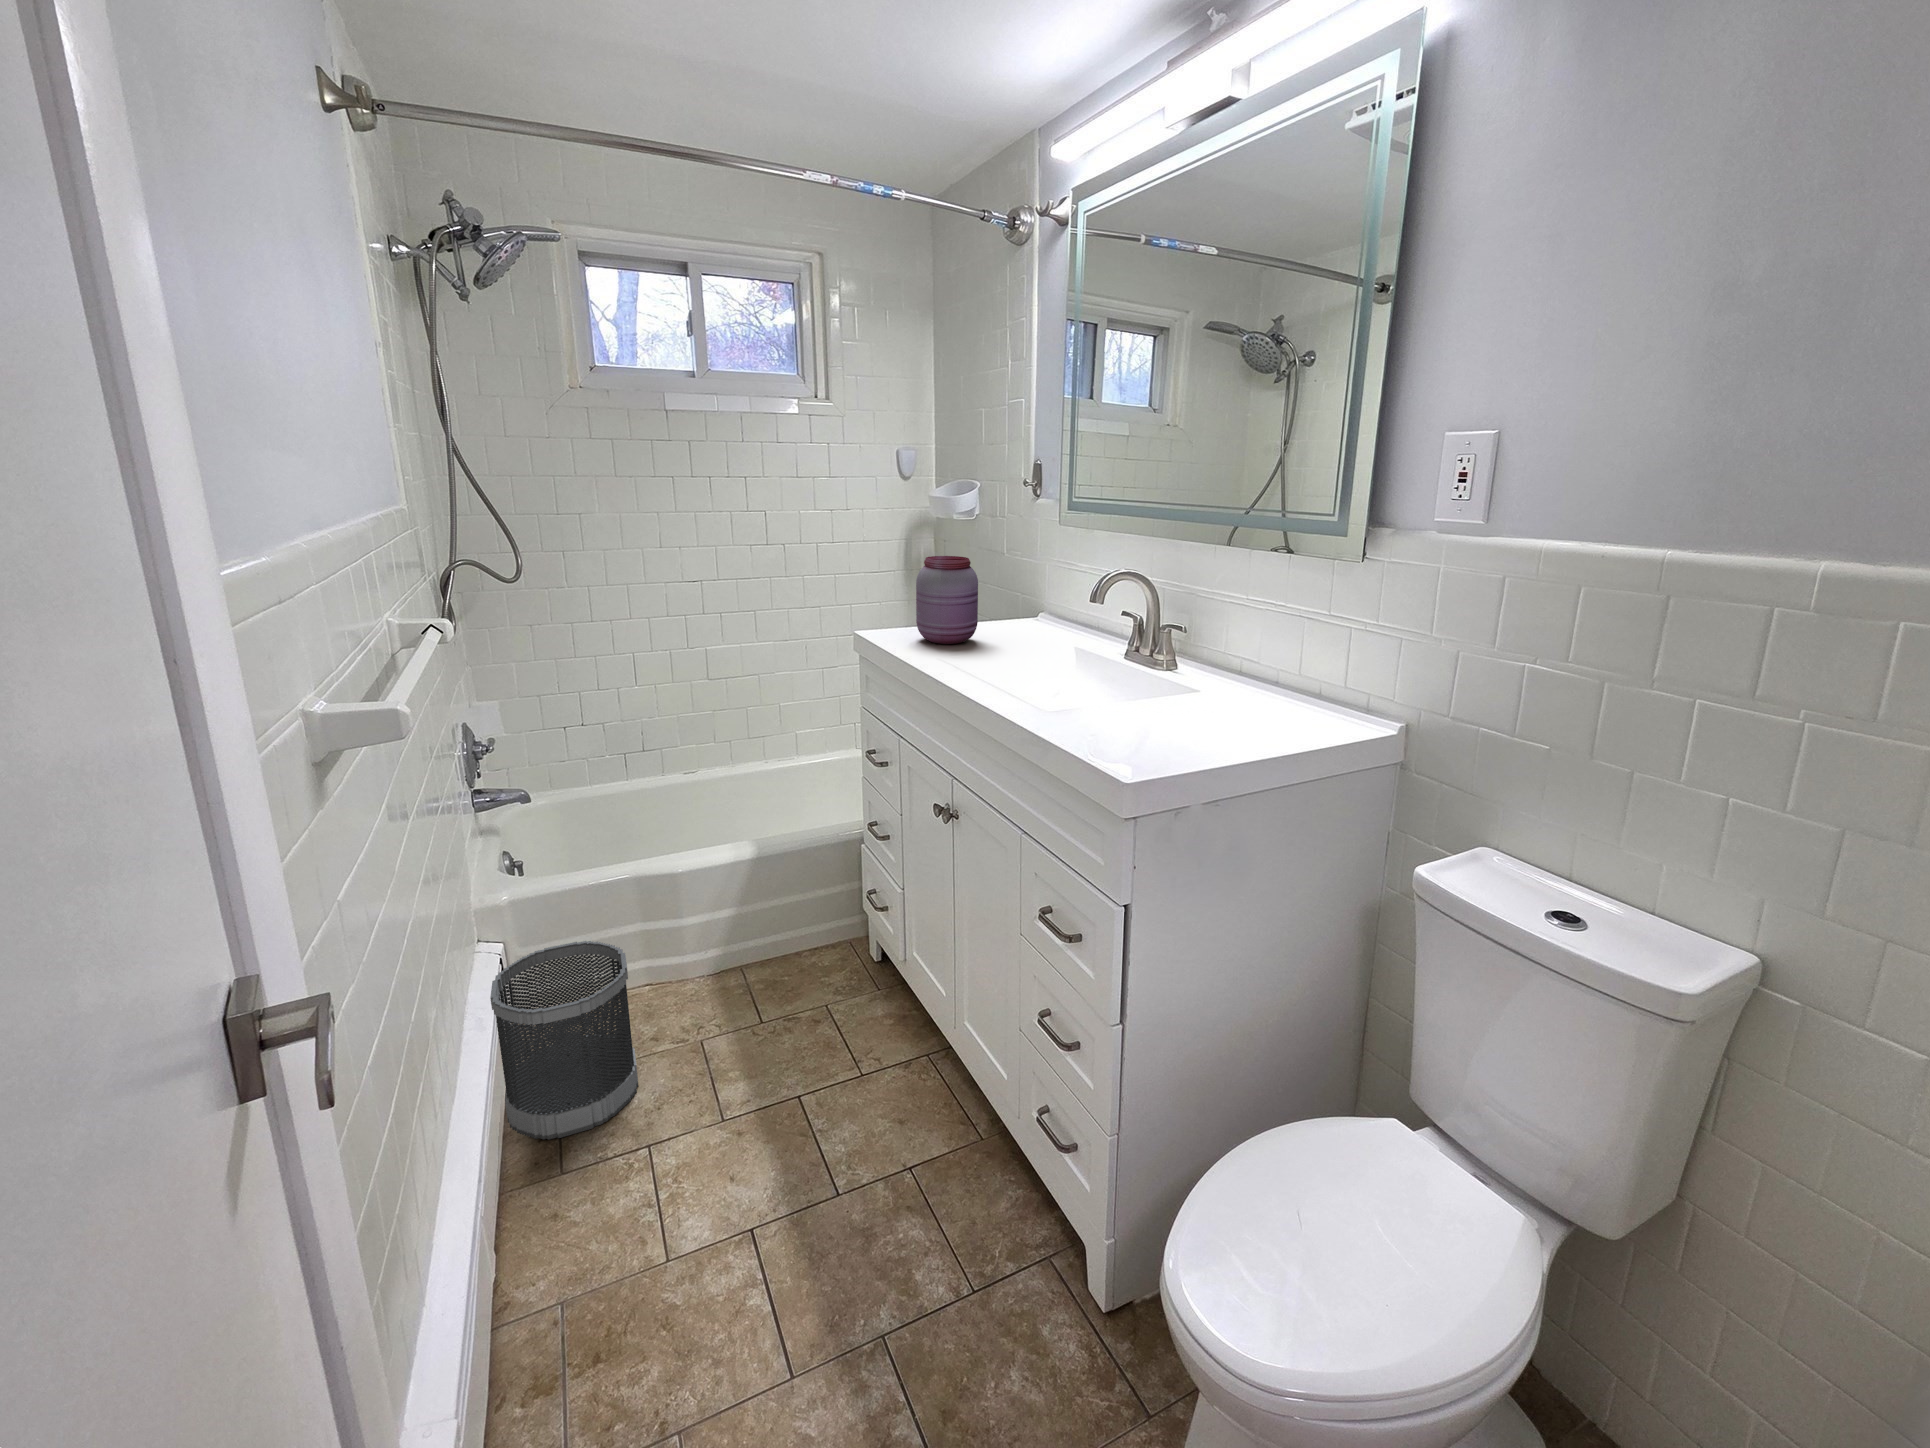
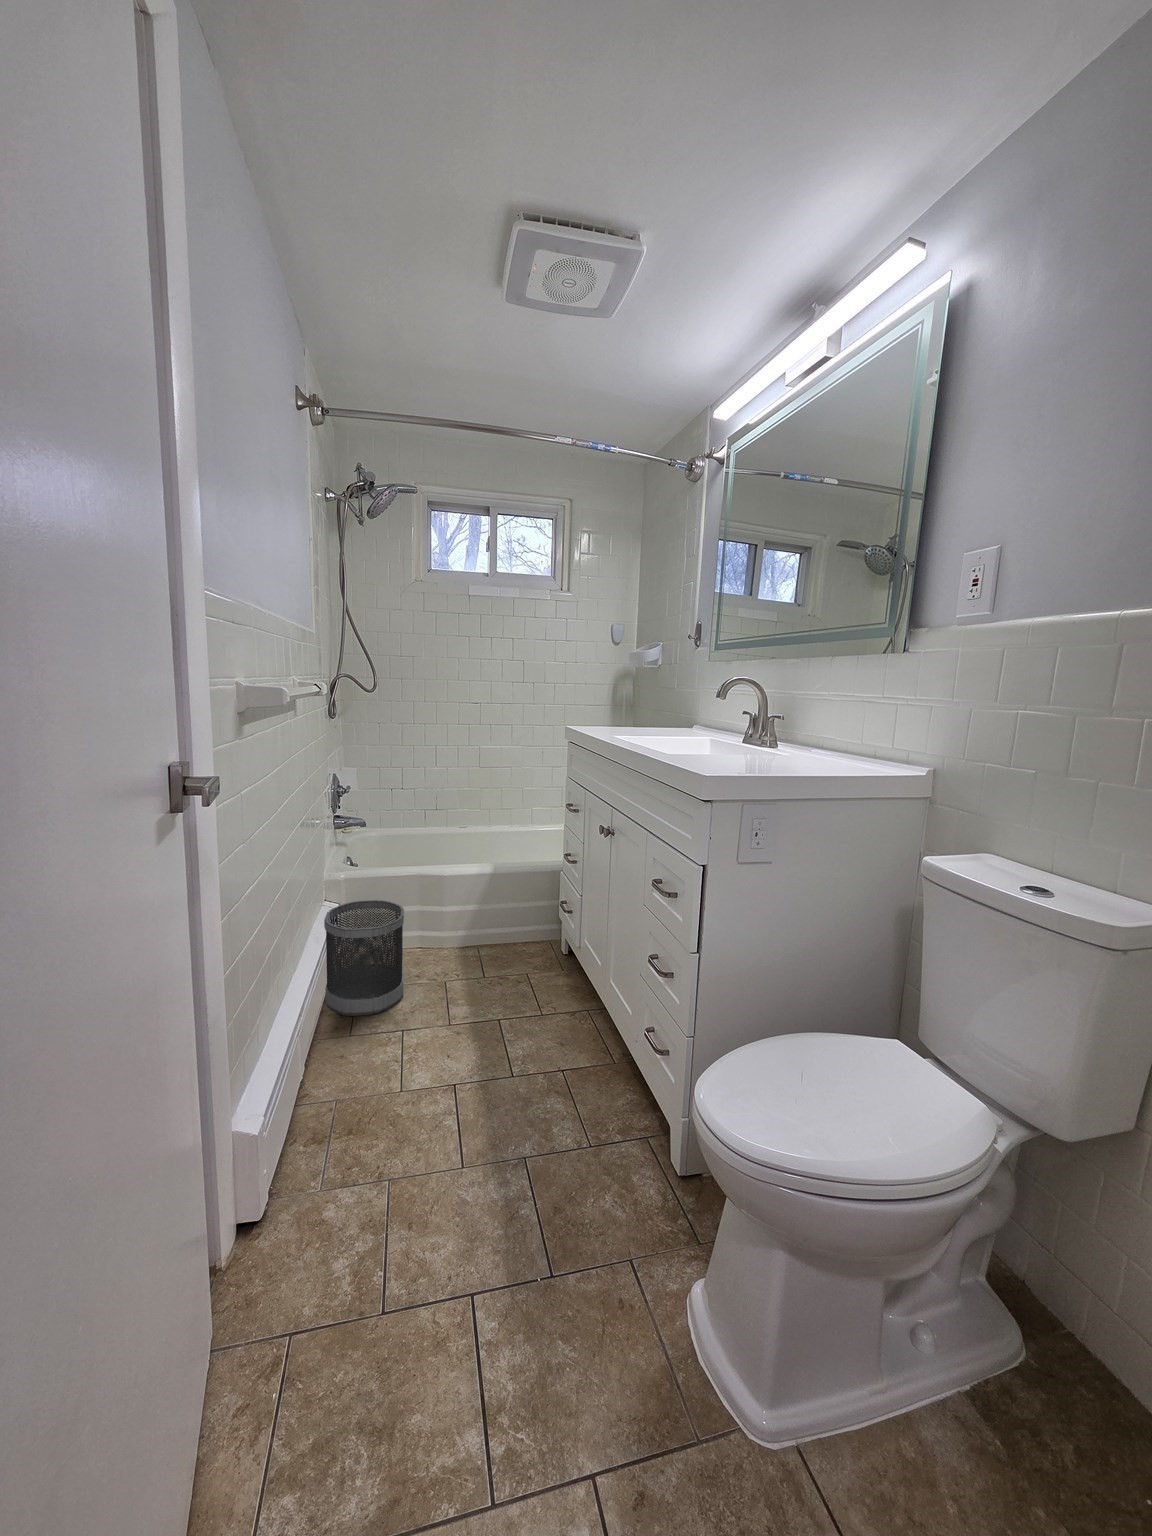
jar: present [916,556,978,644] -> none [603,673,646,730]

